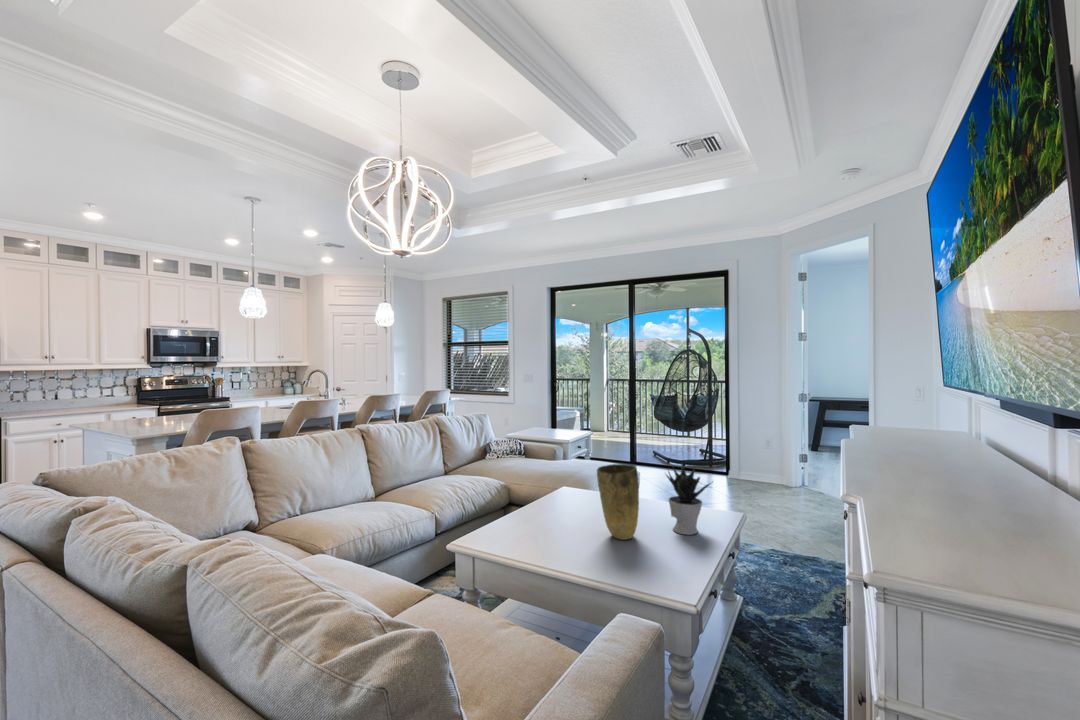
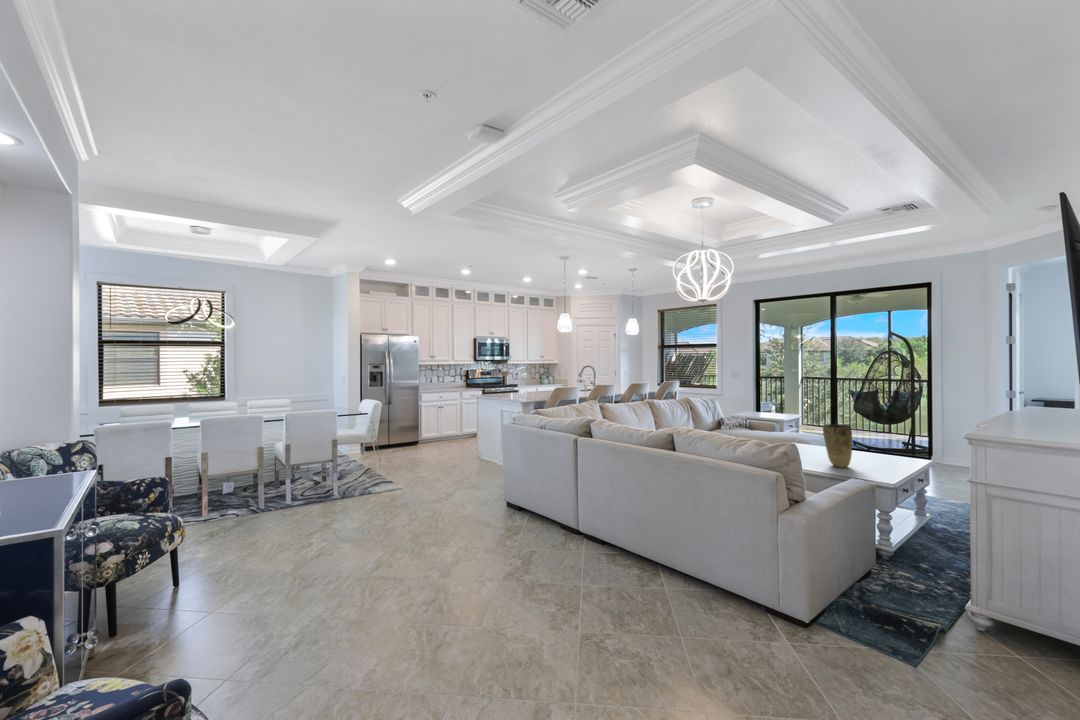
potted plant: present [666,465,710,535] -> none [870,424,908,469]

